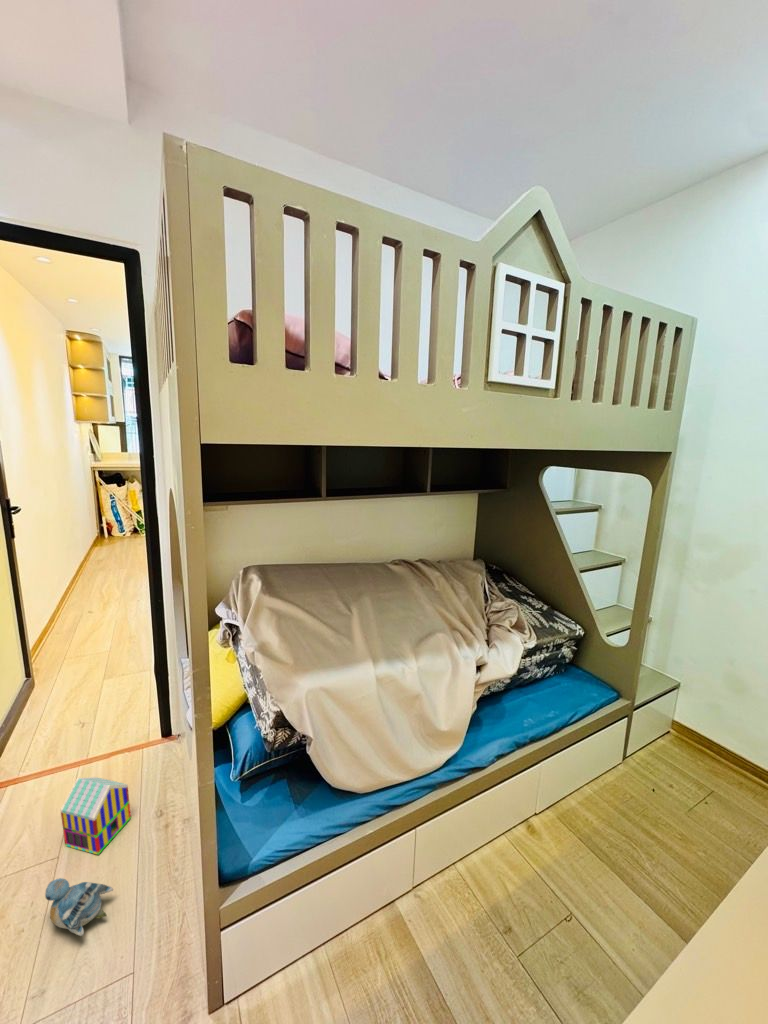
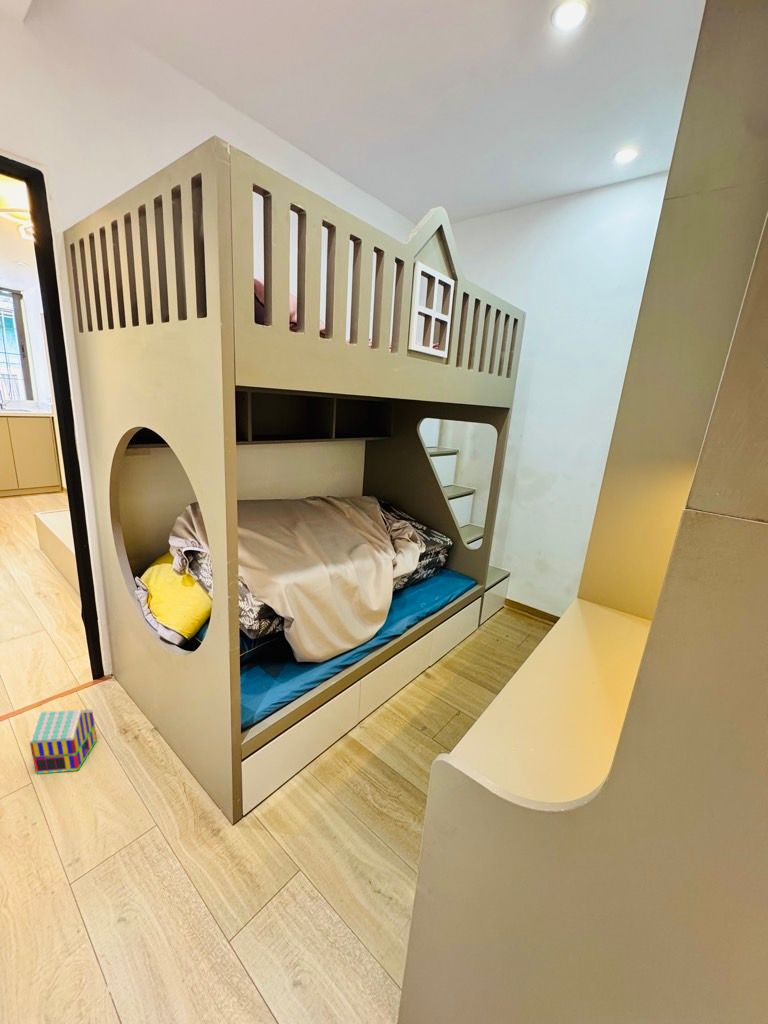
plush toy: present [45,878,113,936] -> none [49,781,116,819]

